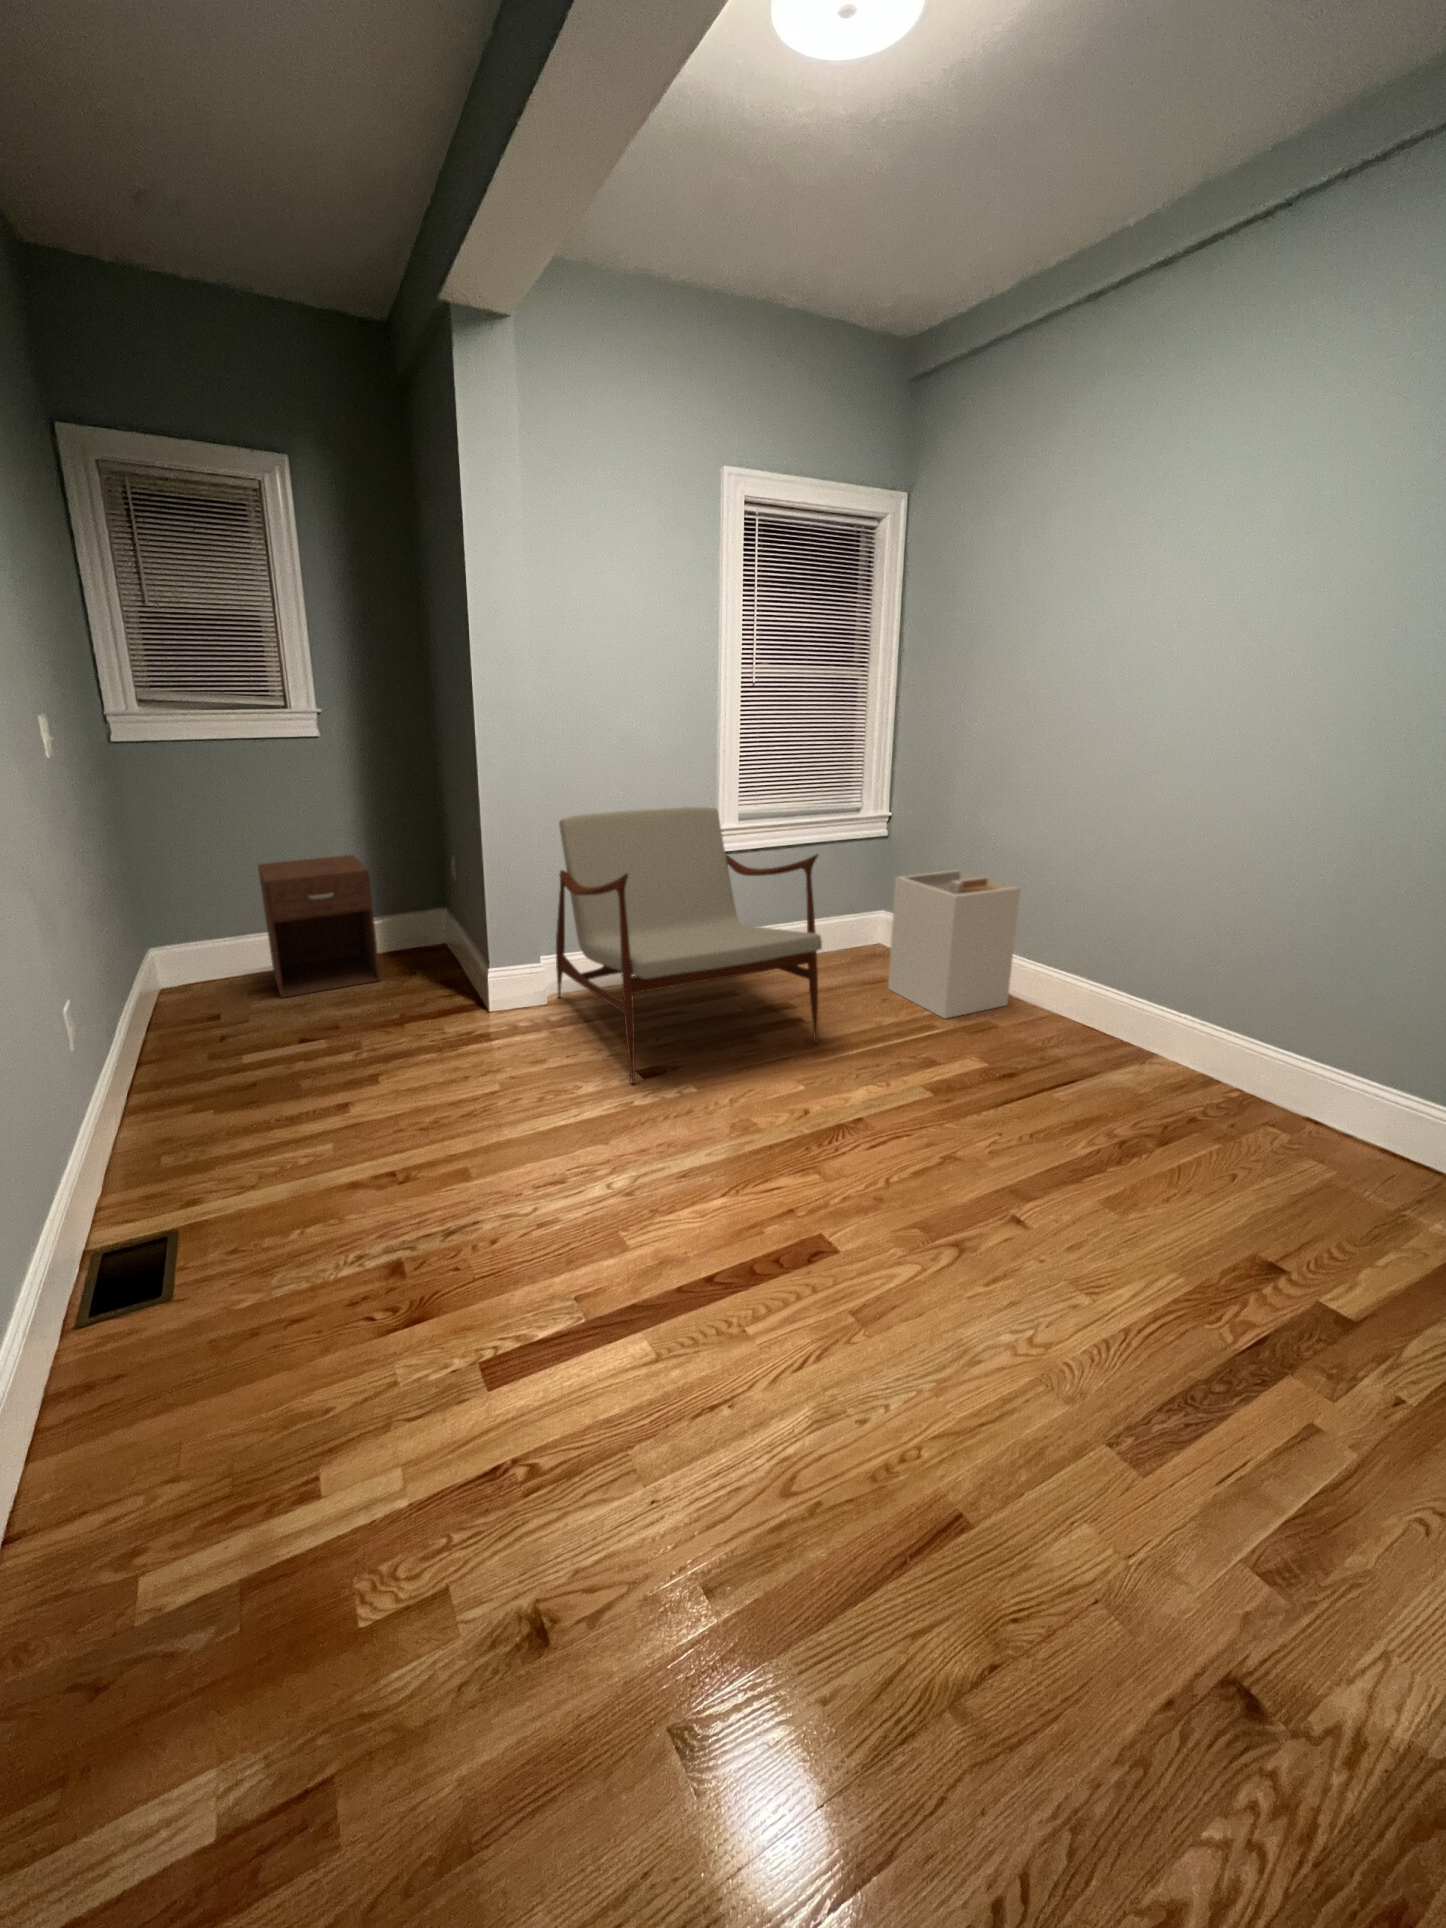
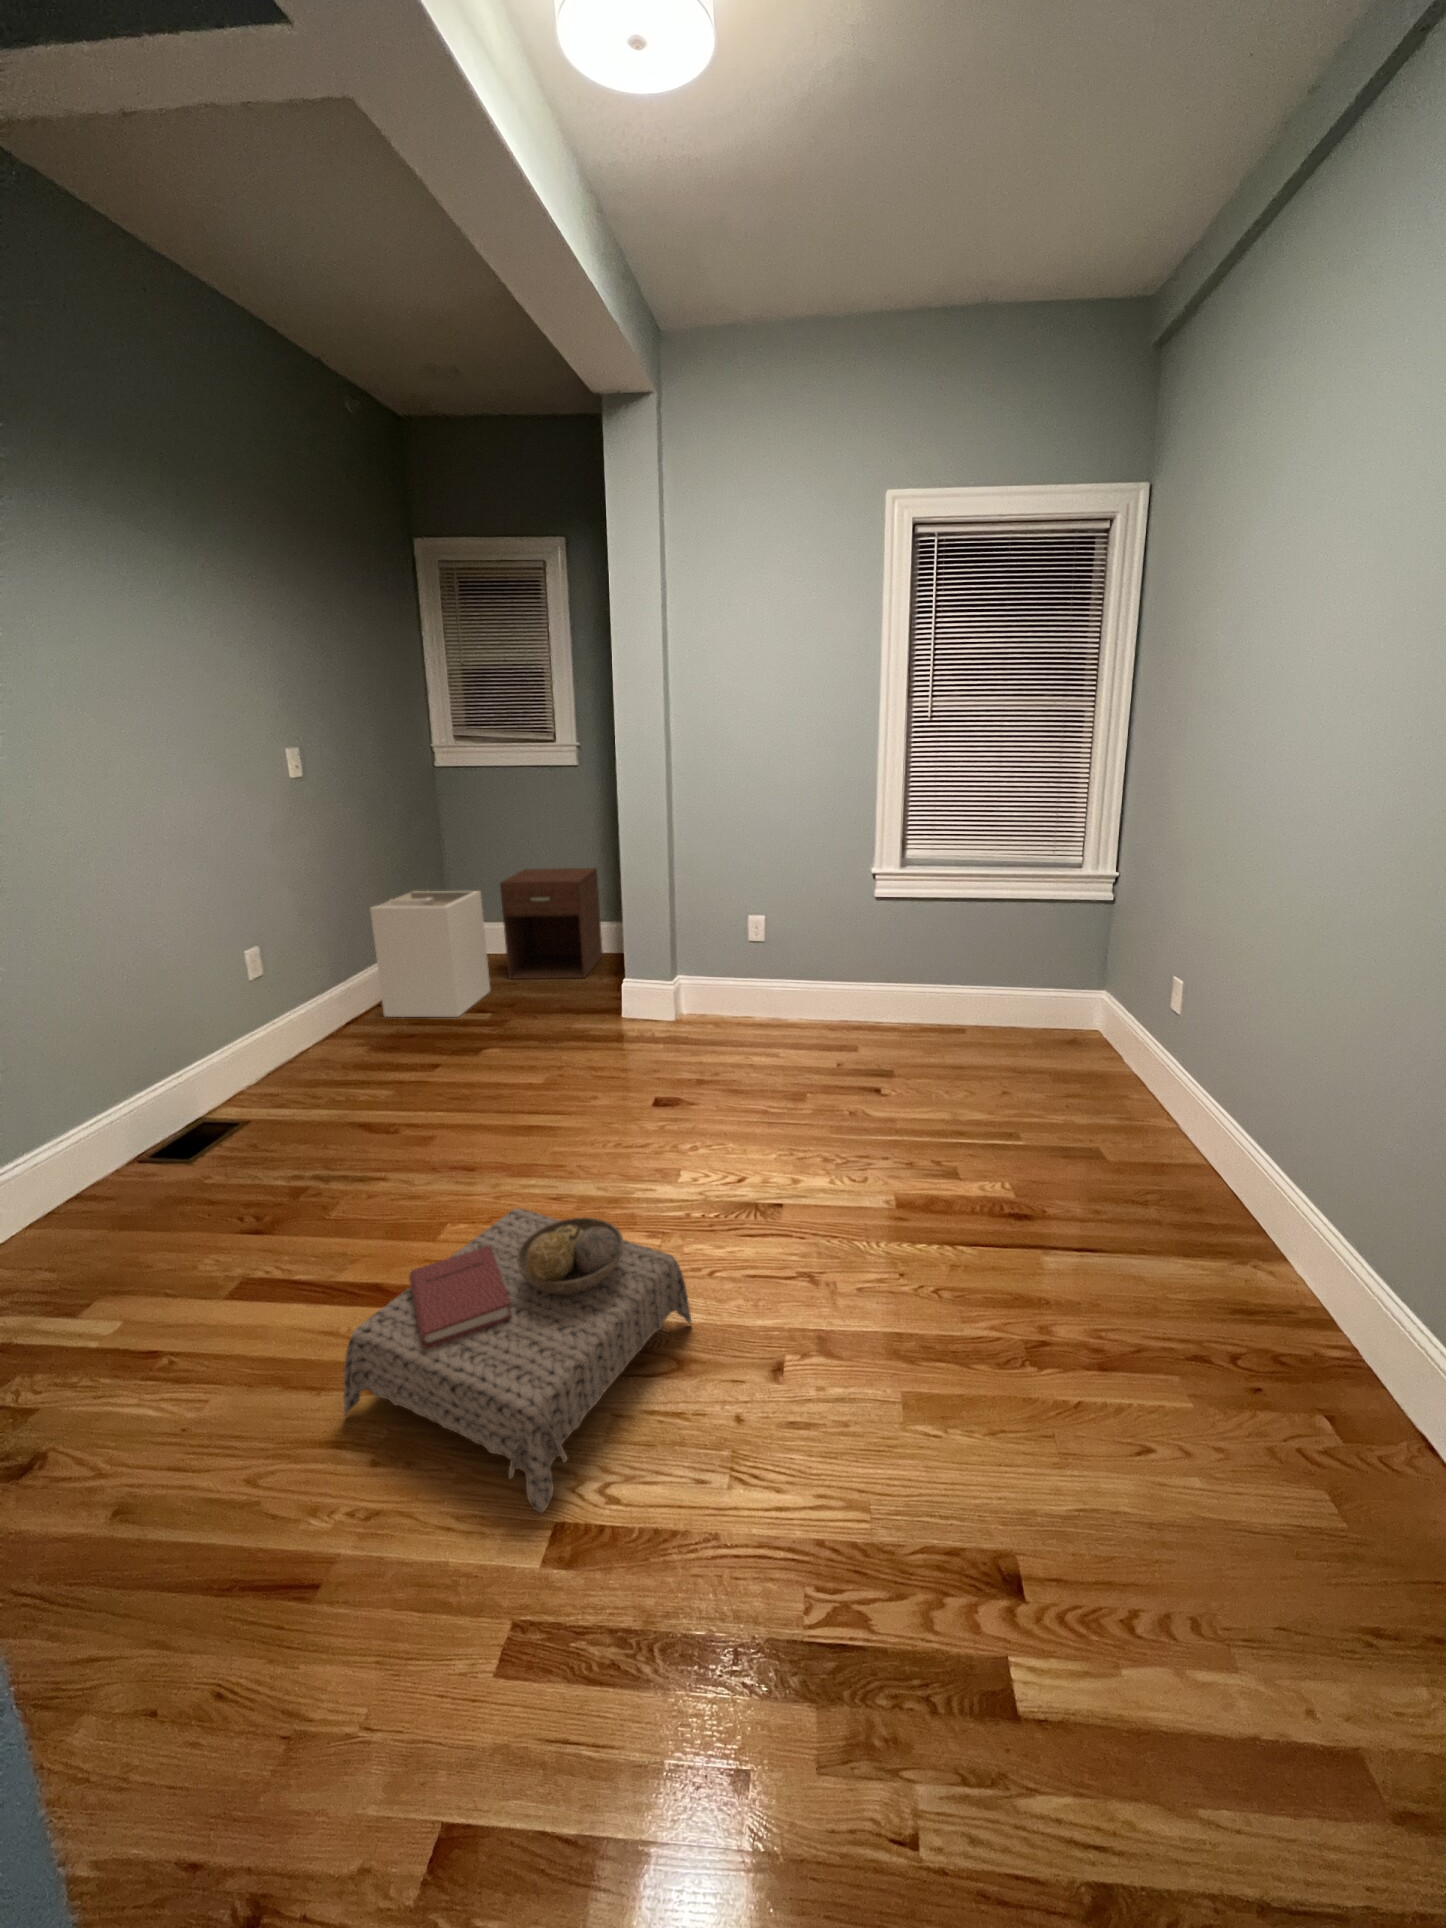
armchair: present [556,807,822,1084] -> none [628,843,861,1116]
laundry hamper: present [888,870,1020,1018] -> present [370,891,490,1017]
ottoman: none [736,1151,1030,1408] -> present [344,1208,691,1513]

